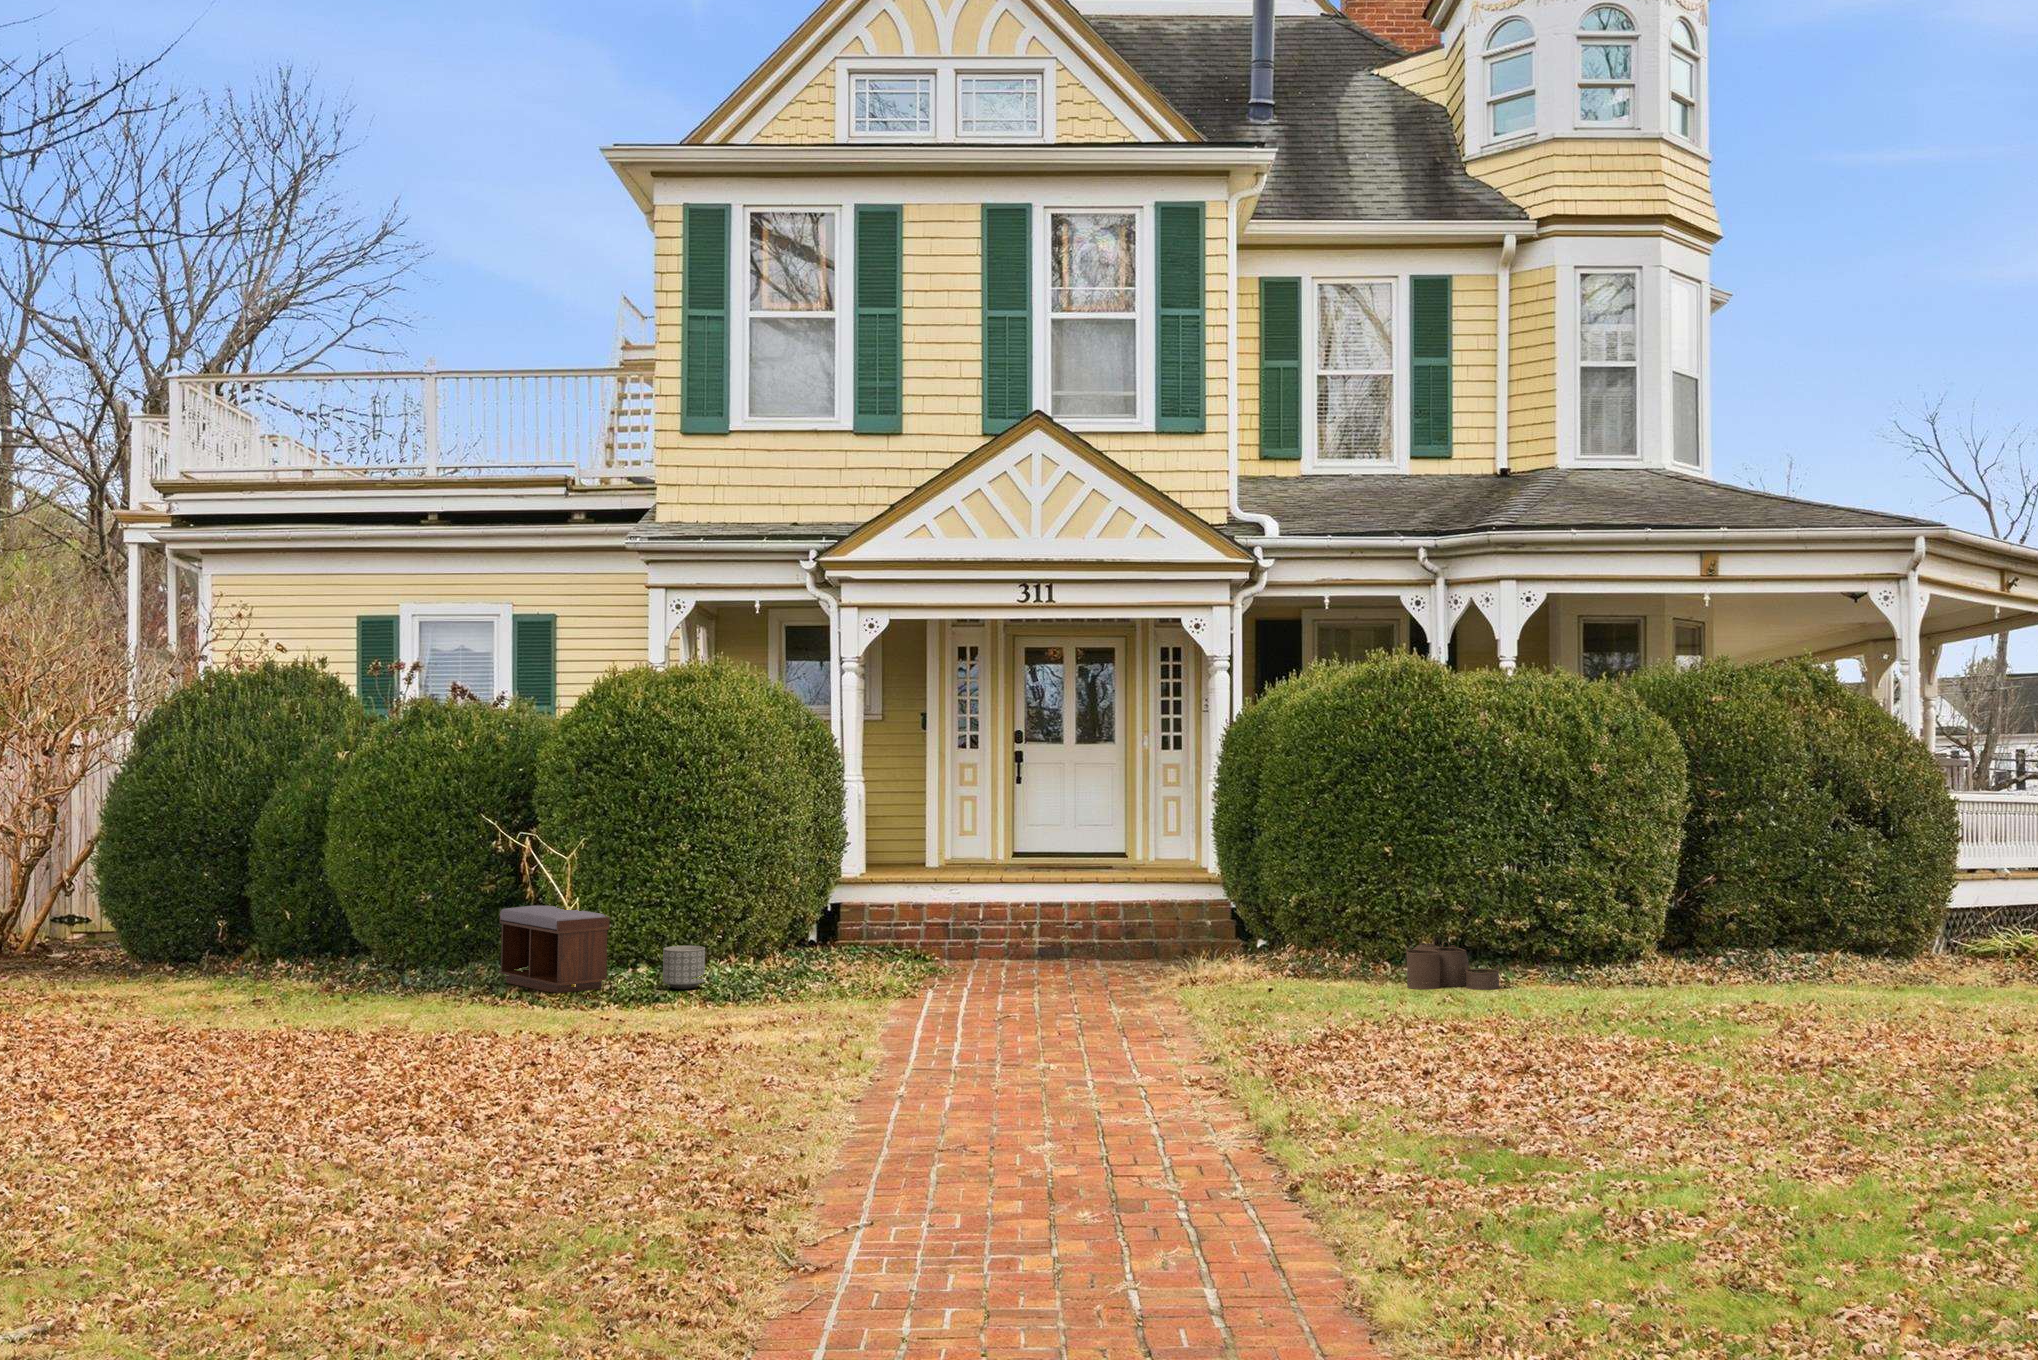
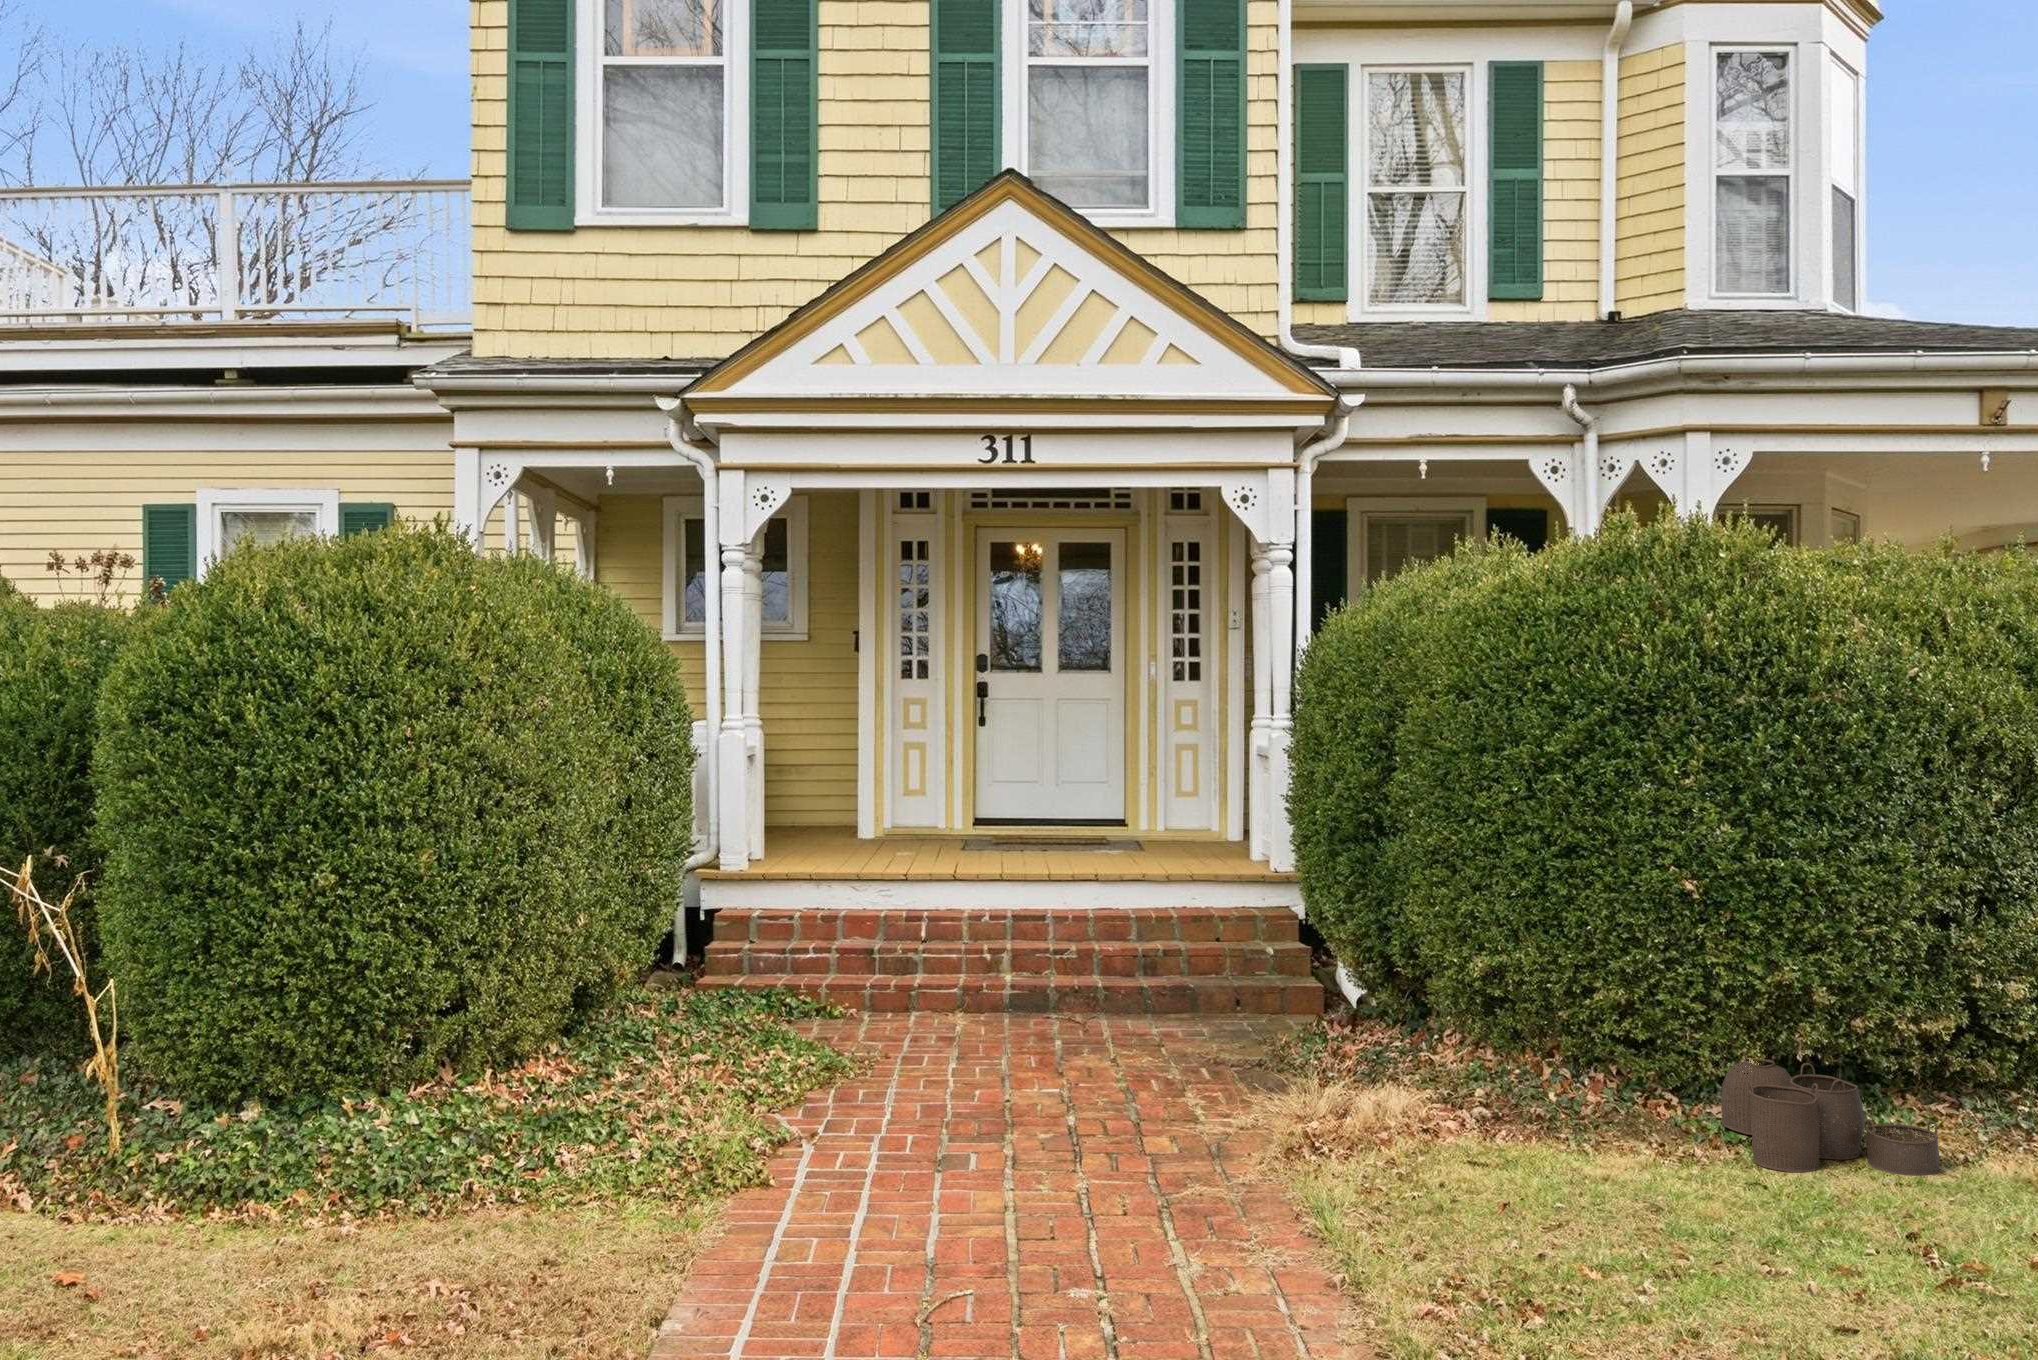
bench: present [498,905,610,993] -> none [28,976,218,1173]
planter: present [663,946,705,990] -> none [315,1066,401,1159]

